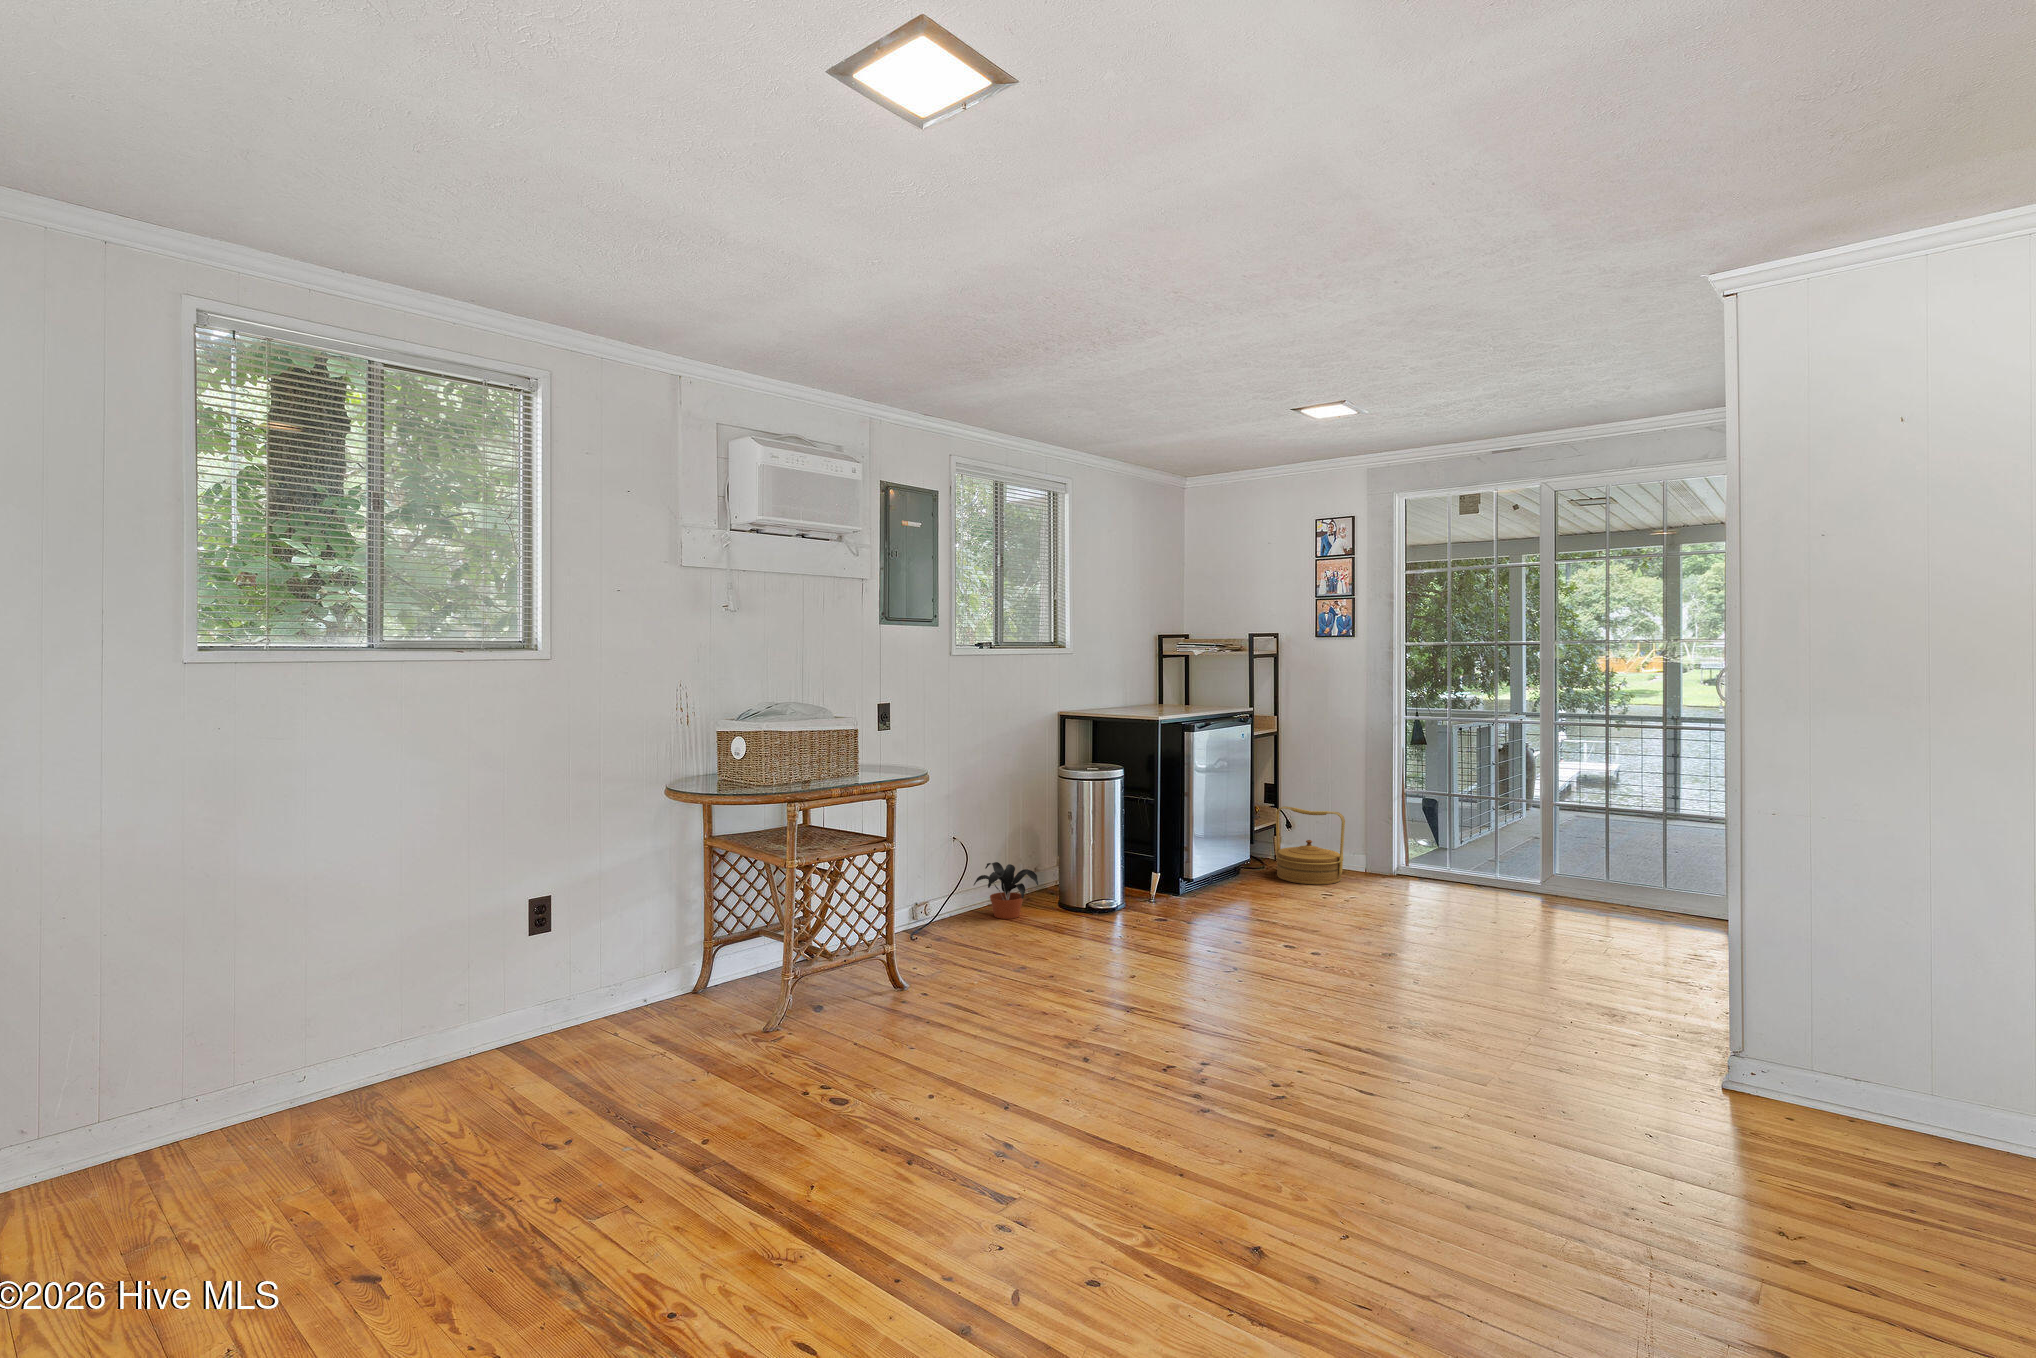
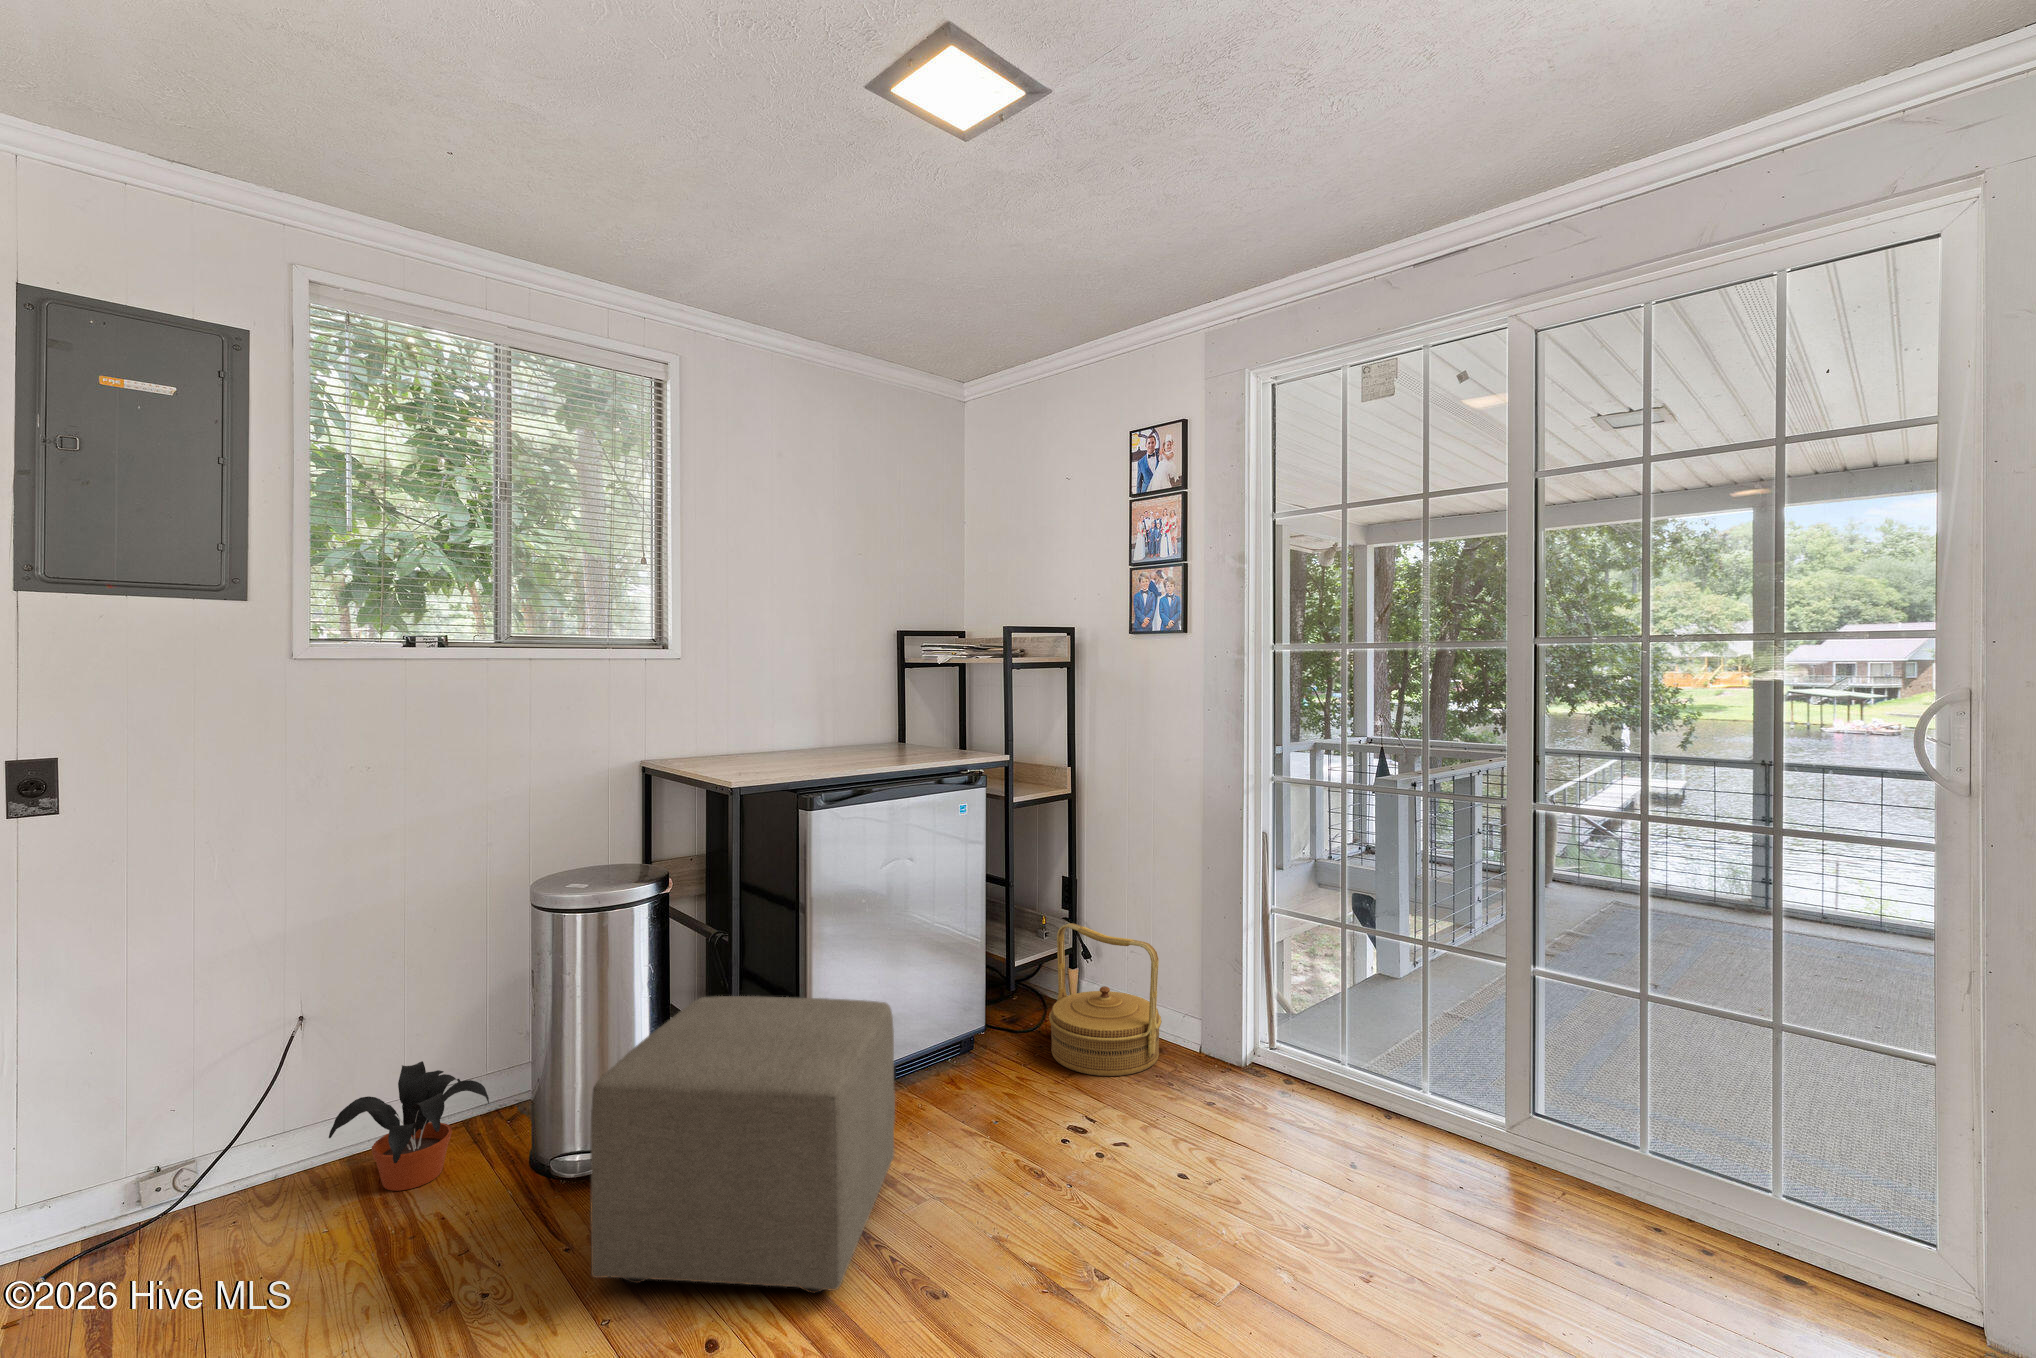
ottoman: none [1142,824,1270,936] -> present [590,996,895,1293]

